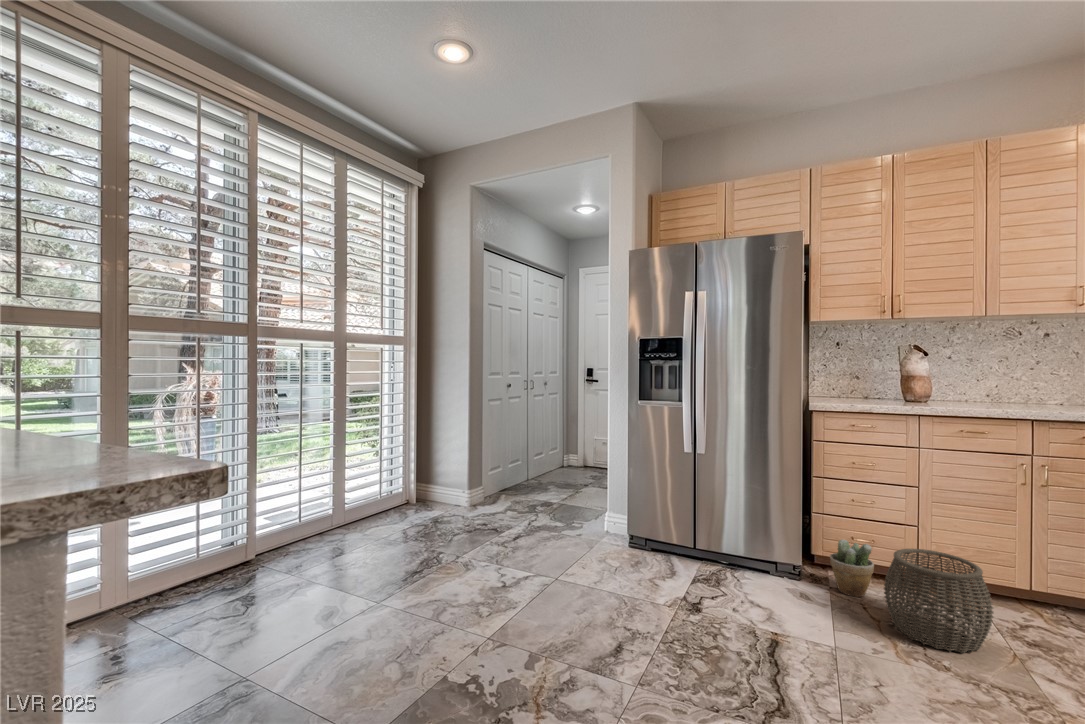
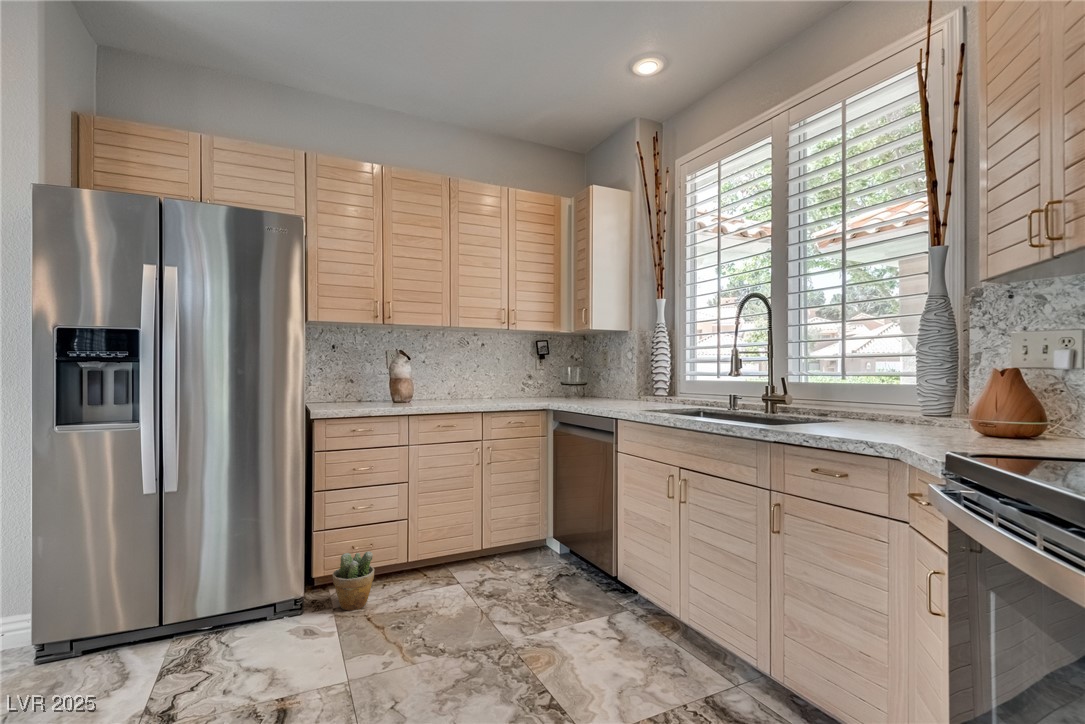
woven basket: present [884,549,994,653] -> none [387,541,470,636]

